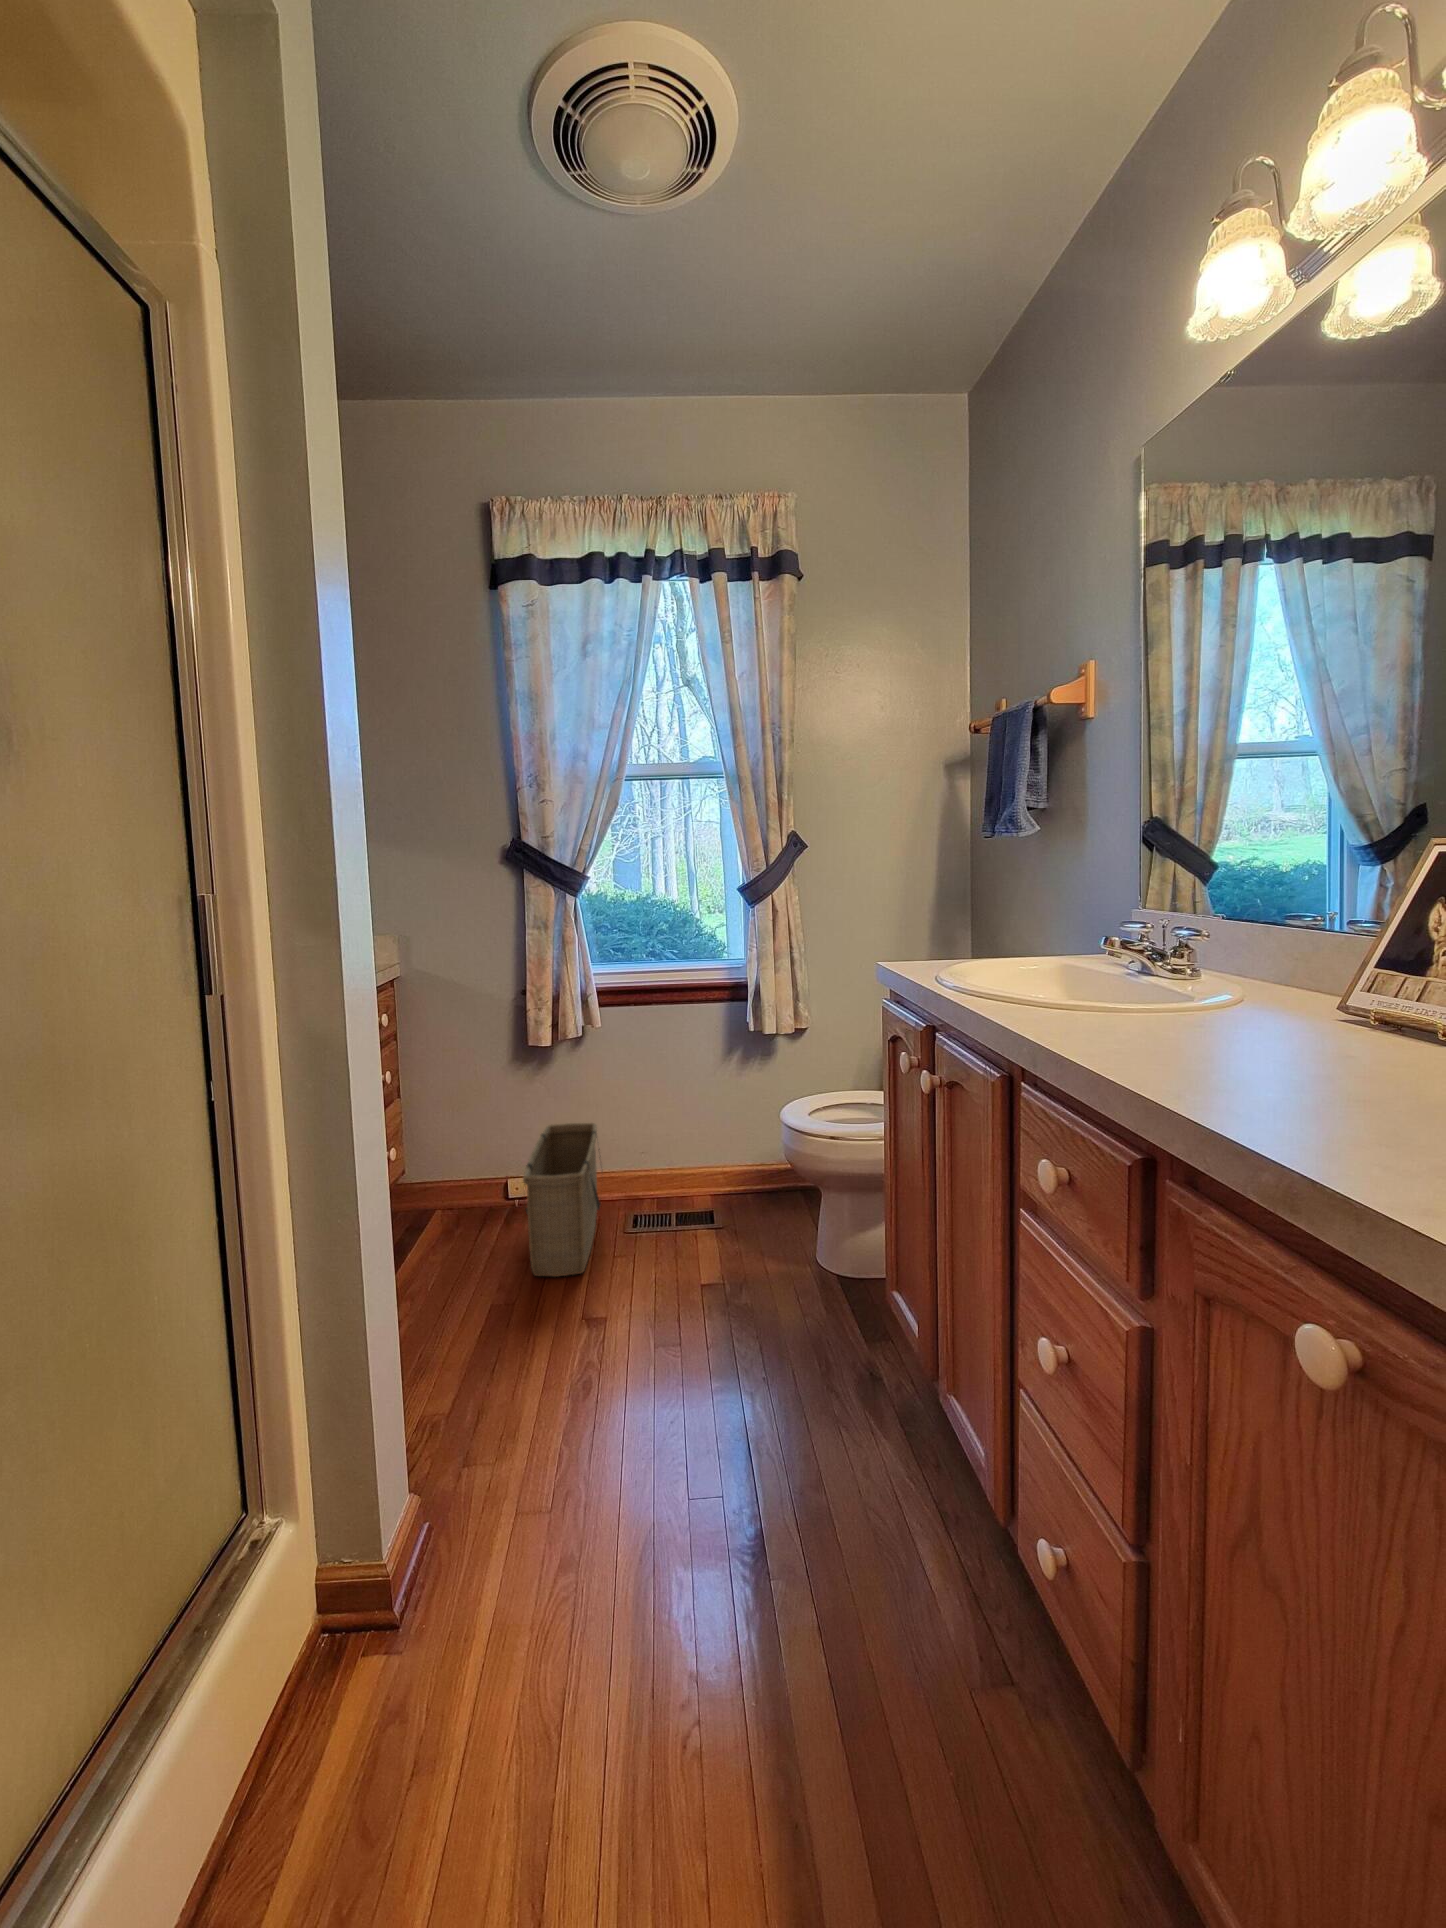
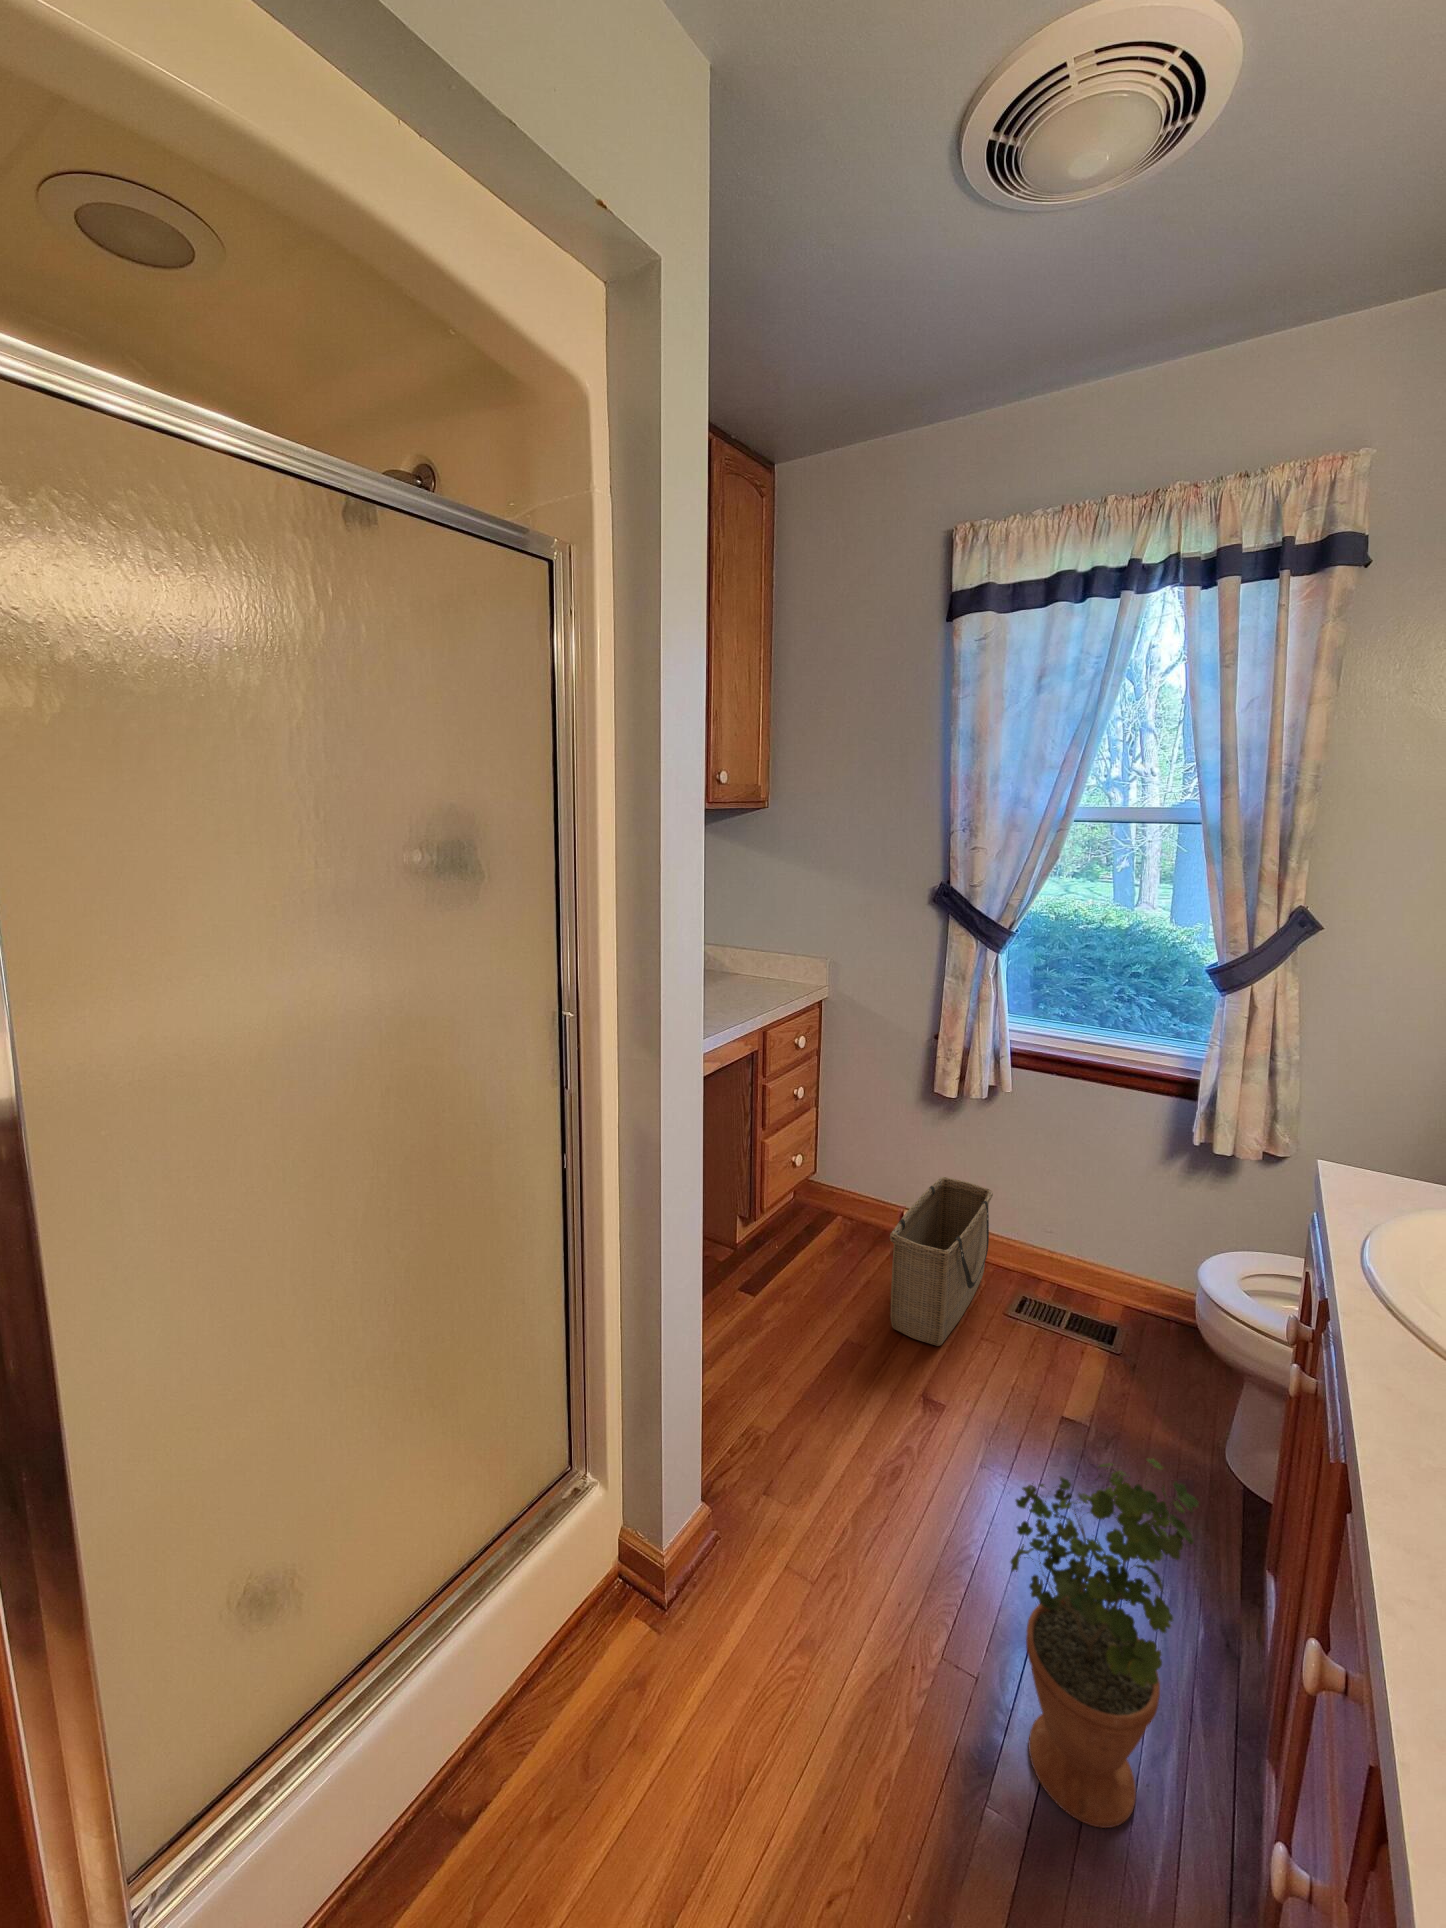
potted plant: none [740,1202,875,1542] -> present [1011,1459,1199,1828]

